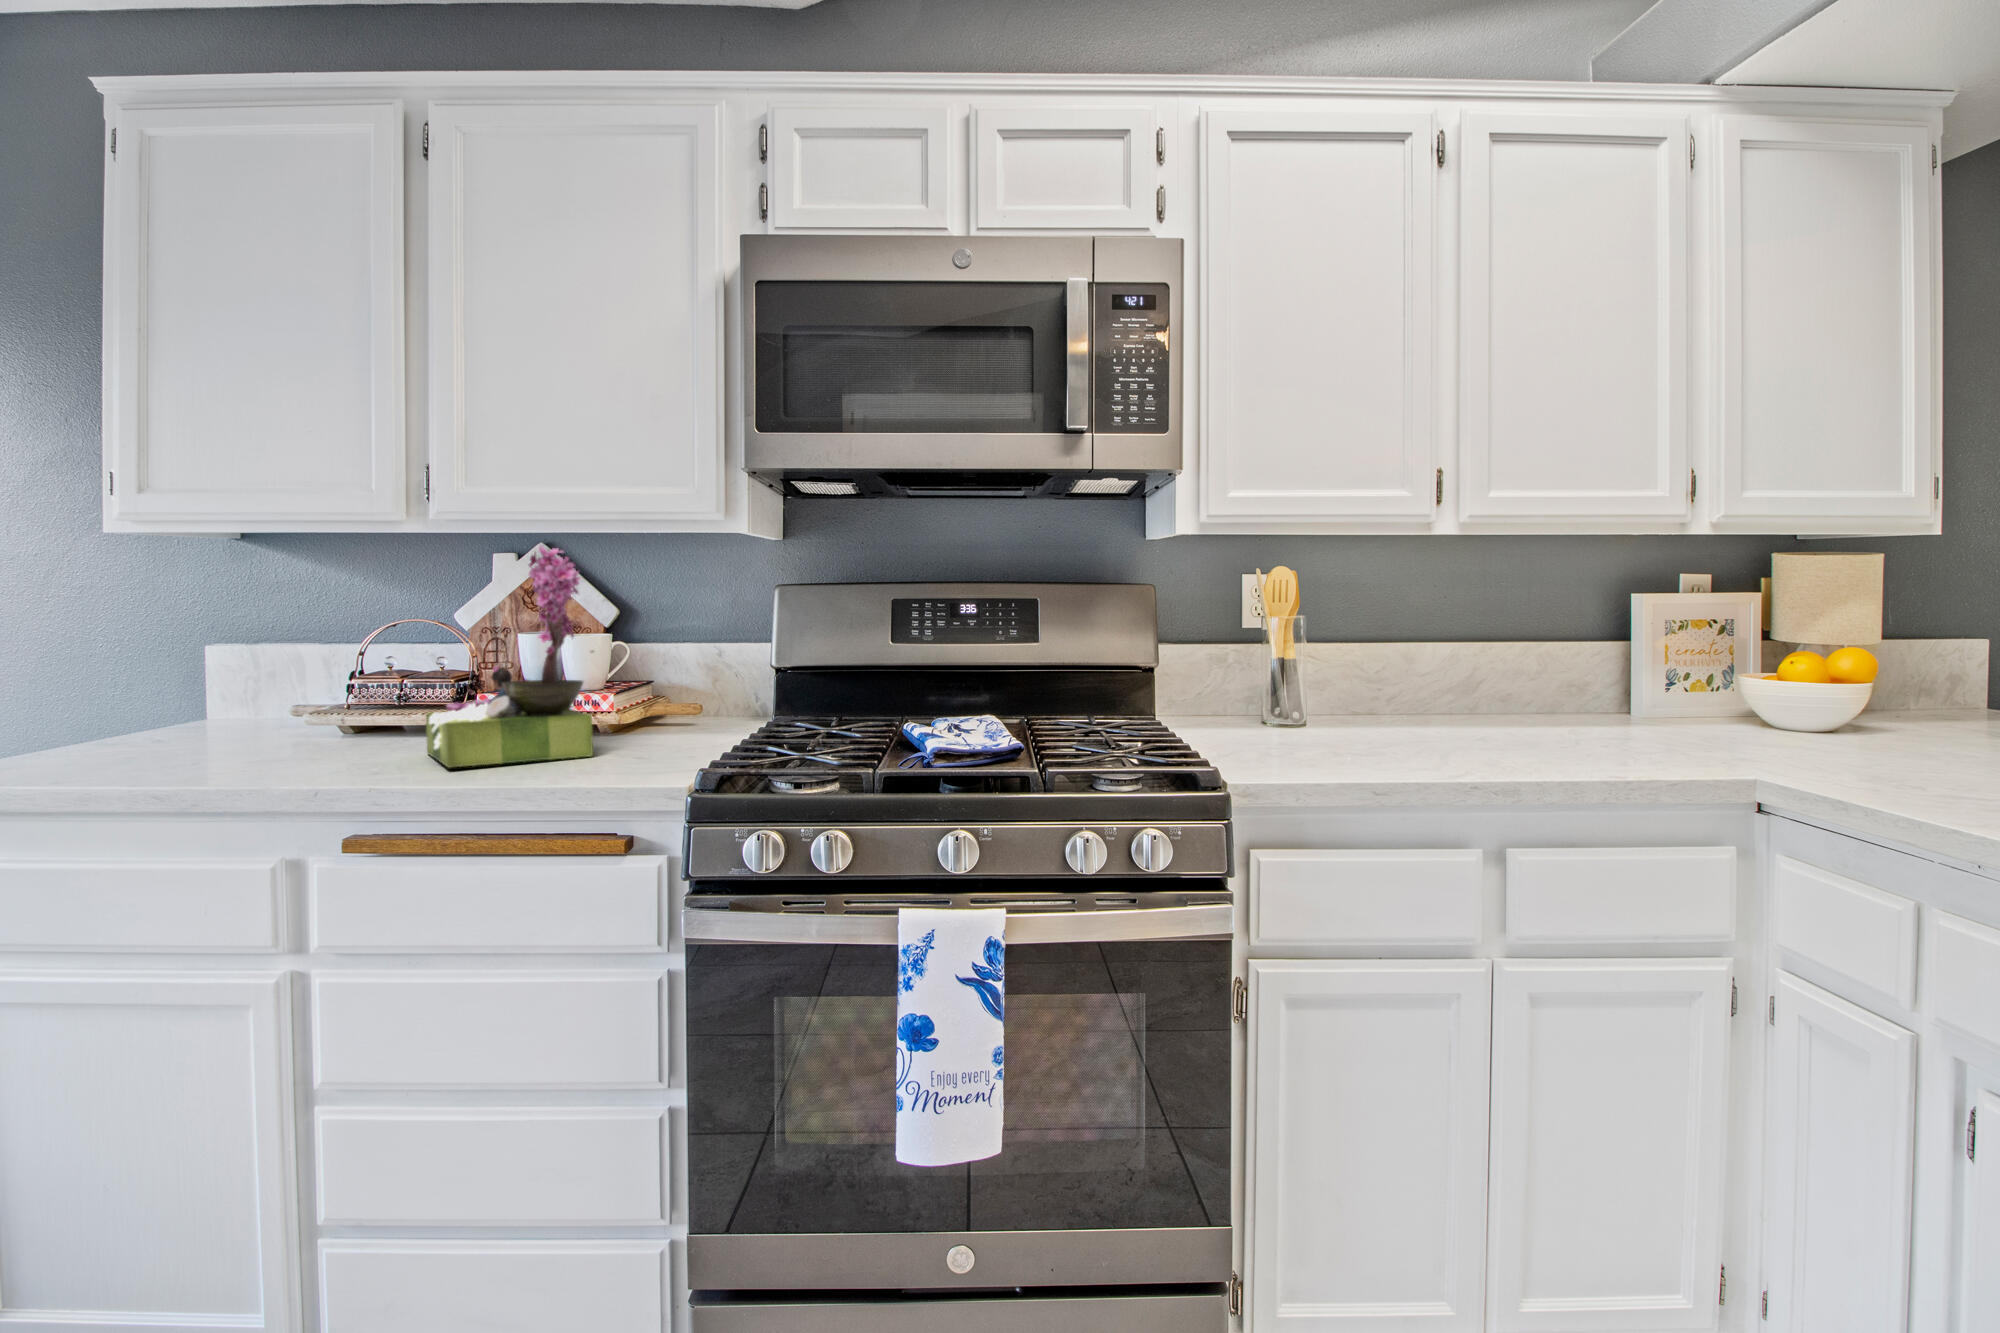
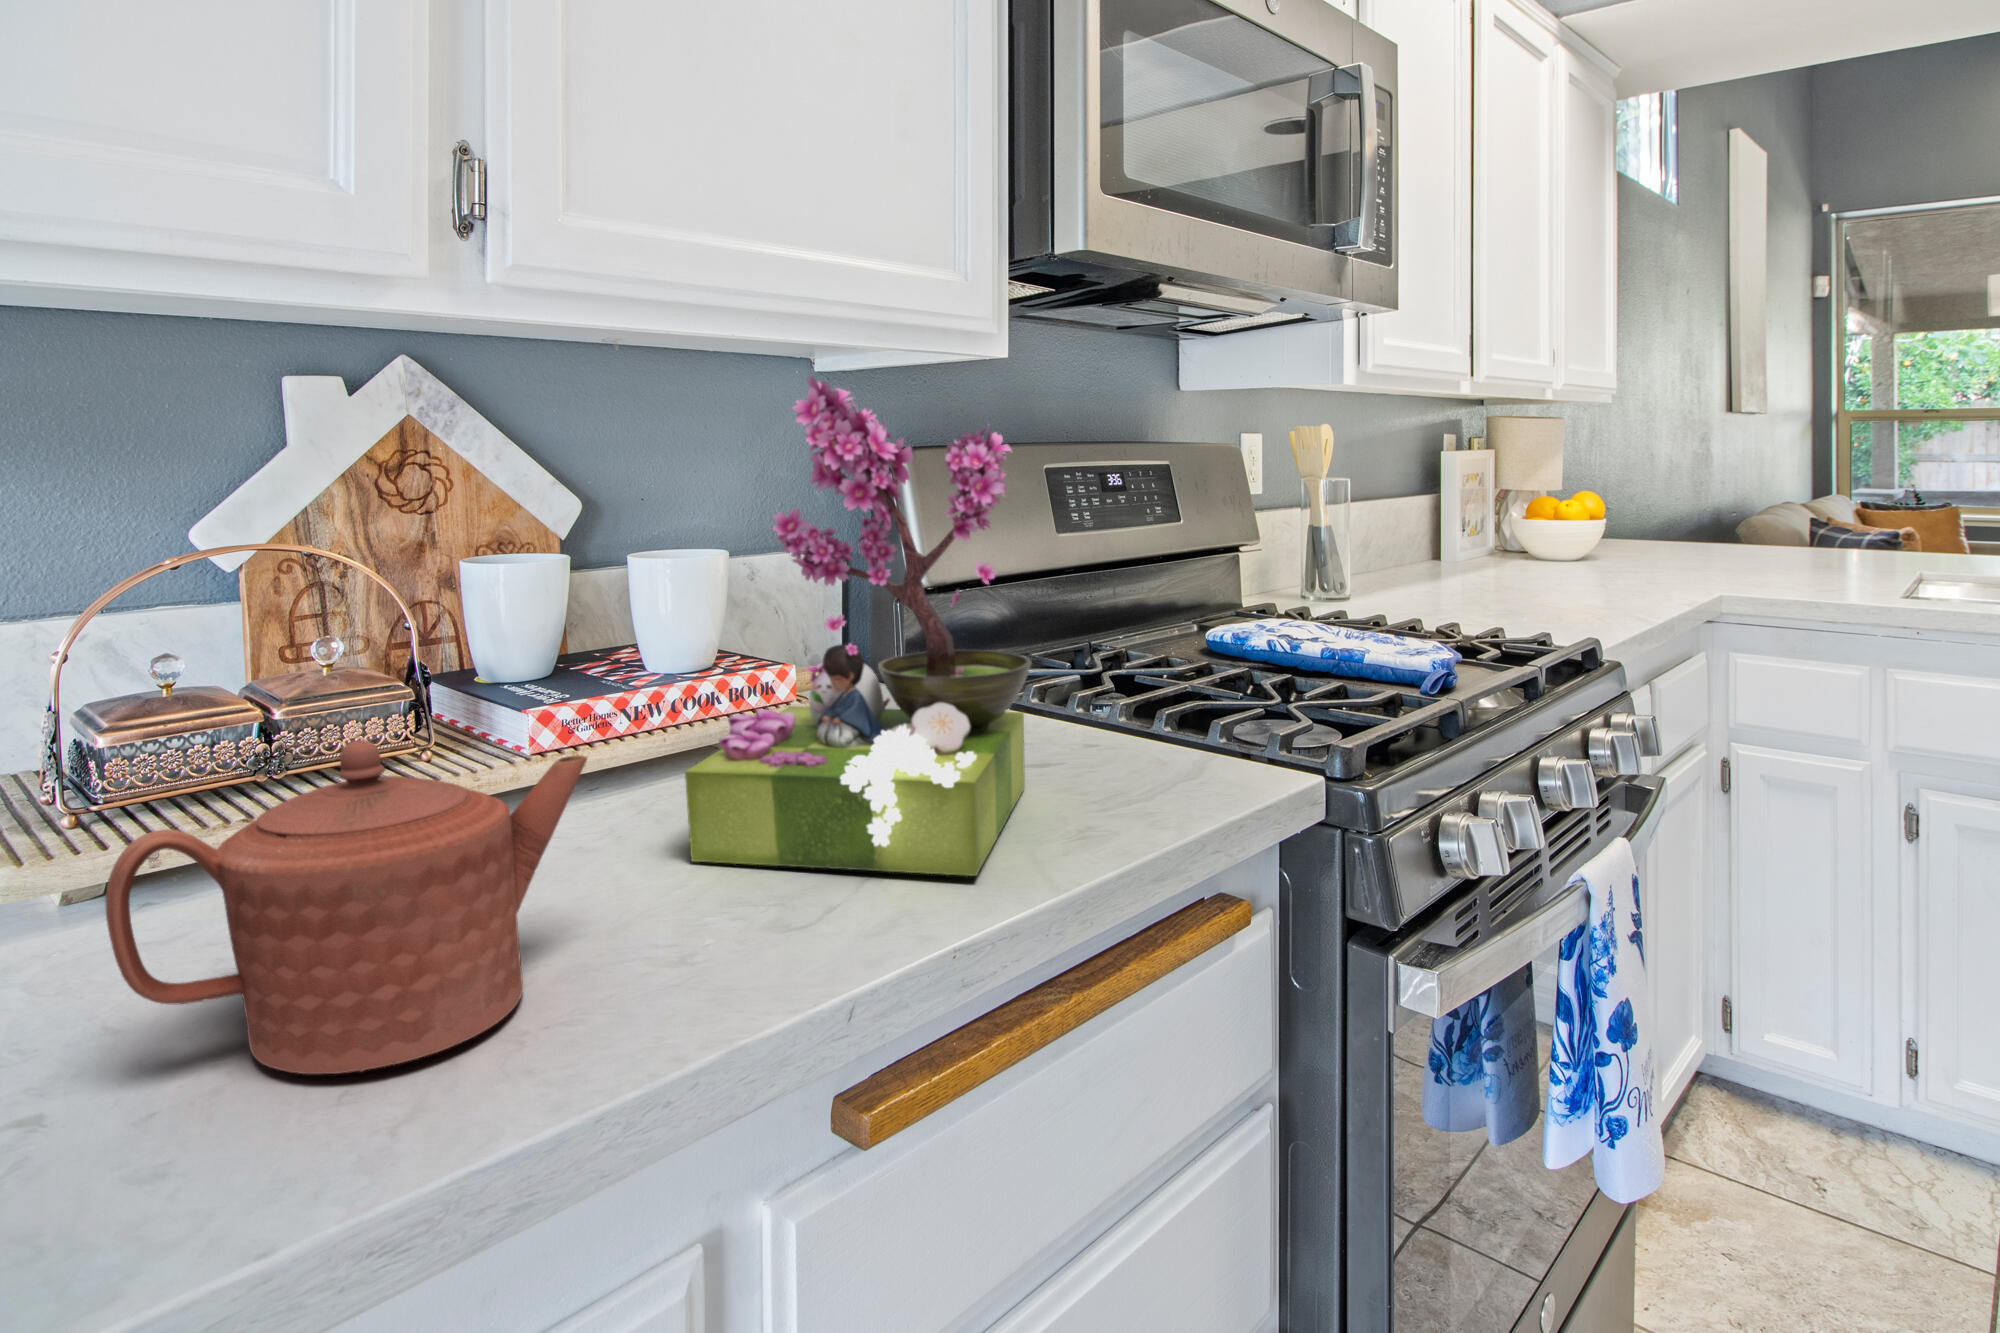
teapot: none [184,668,327,767] -> present [105,740,587,1074]

